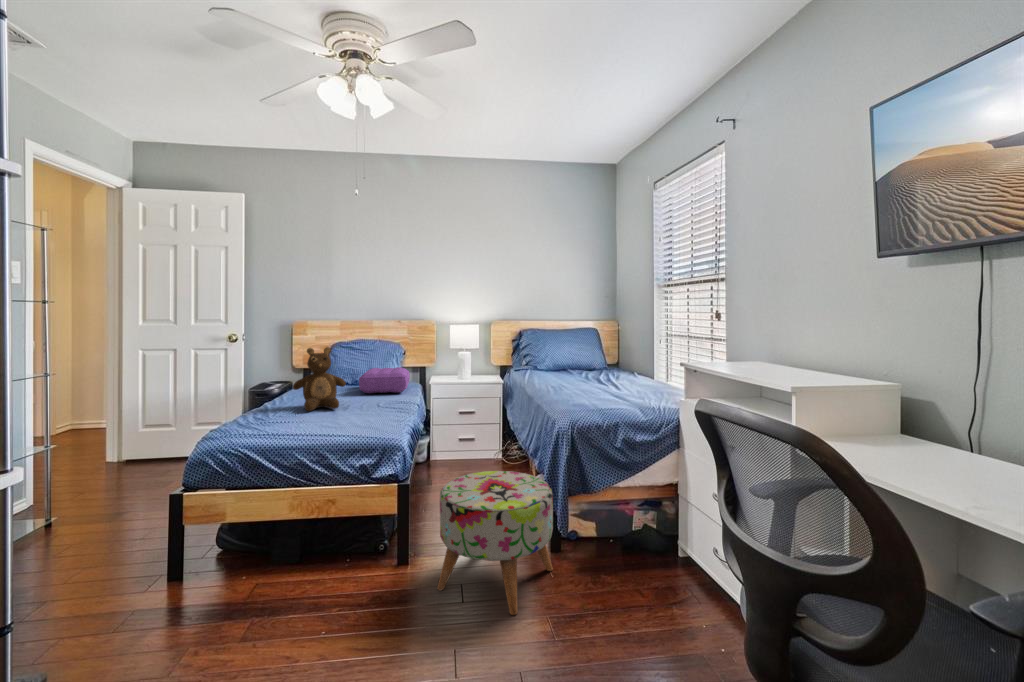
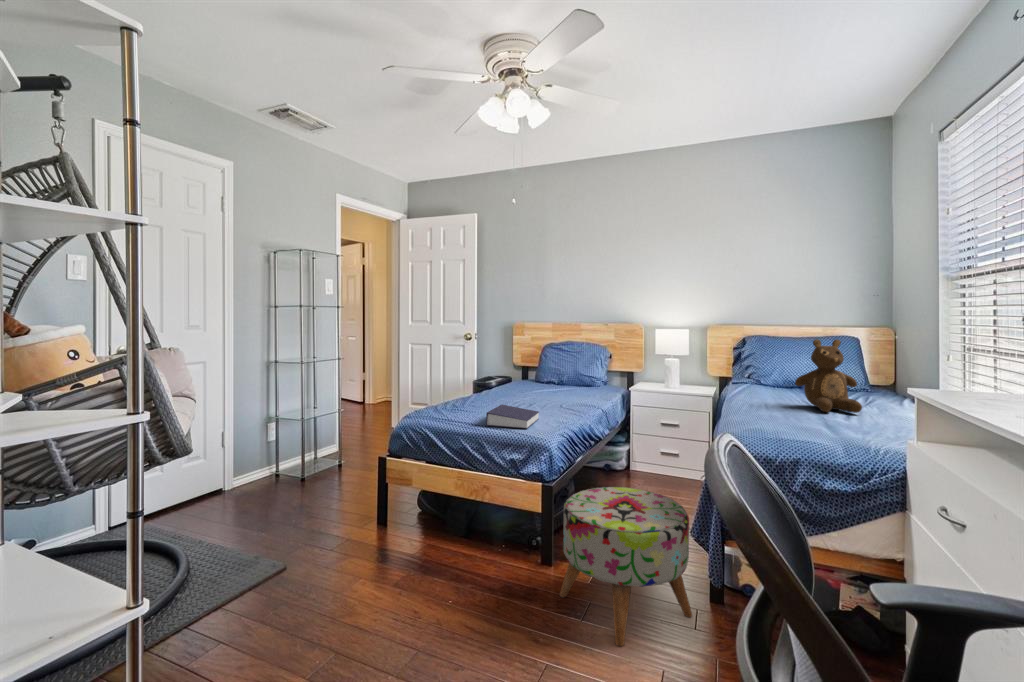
teddy bear: present [293,347,346,411] -> present [795,339,862,413]
pillow: present [359,367,410,393] -> none [552,370,608,396]
book: none [322,409,372,434] -> present [486,405,539,429]

